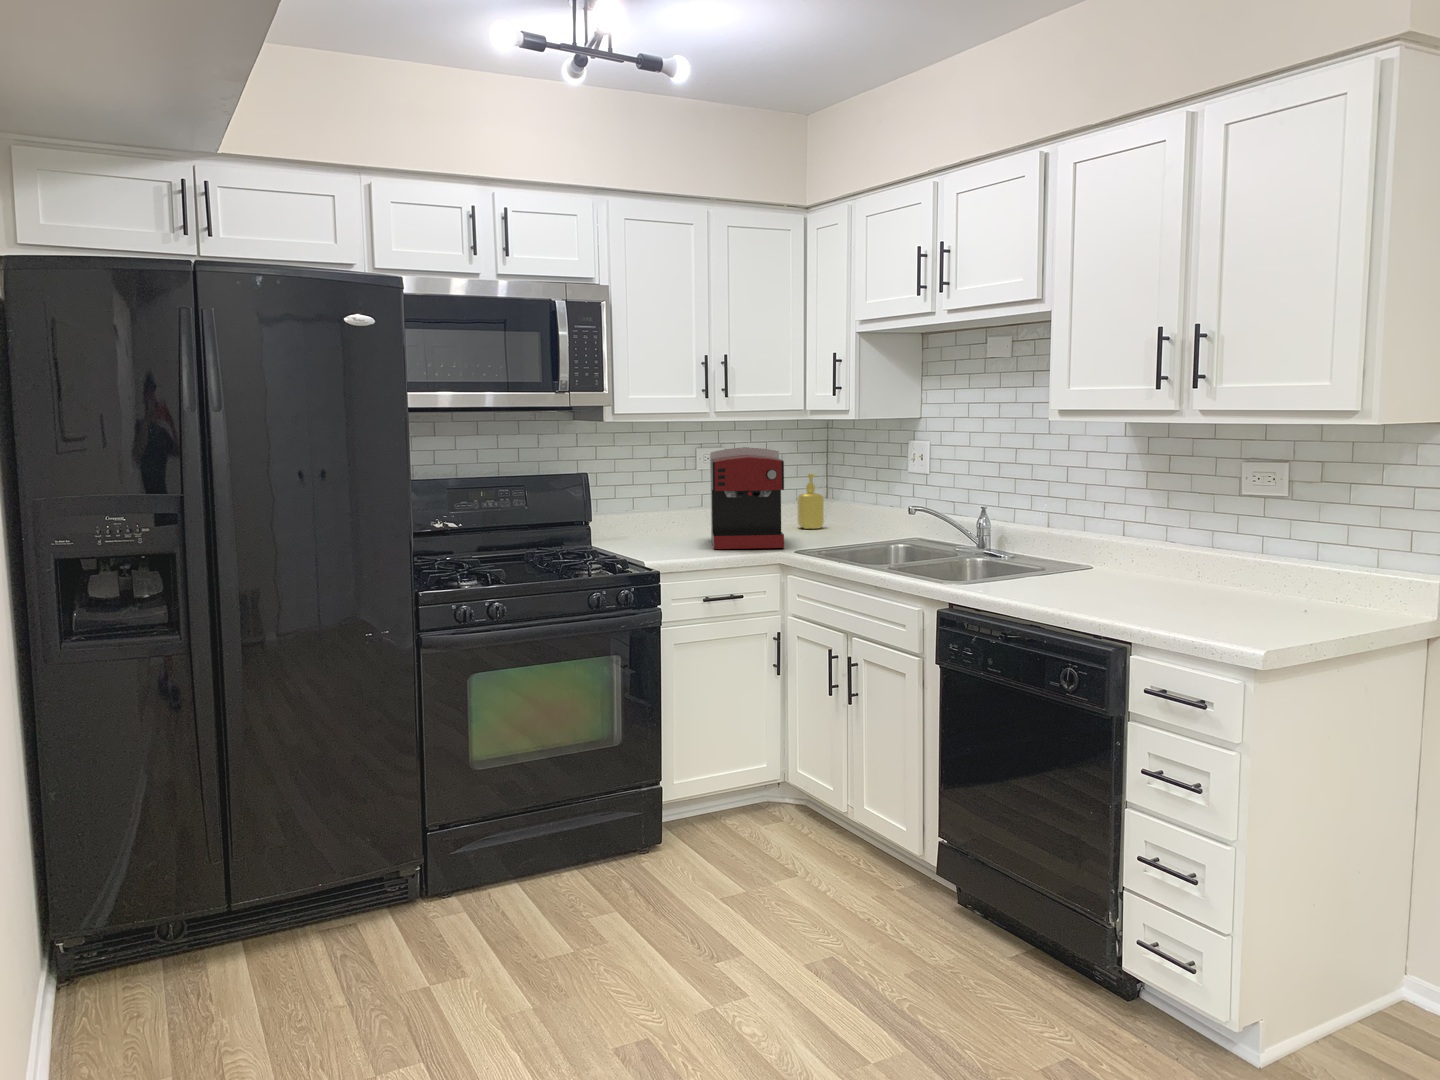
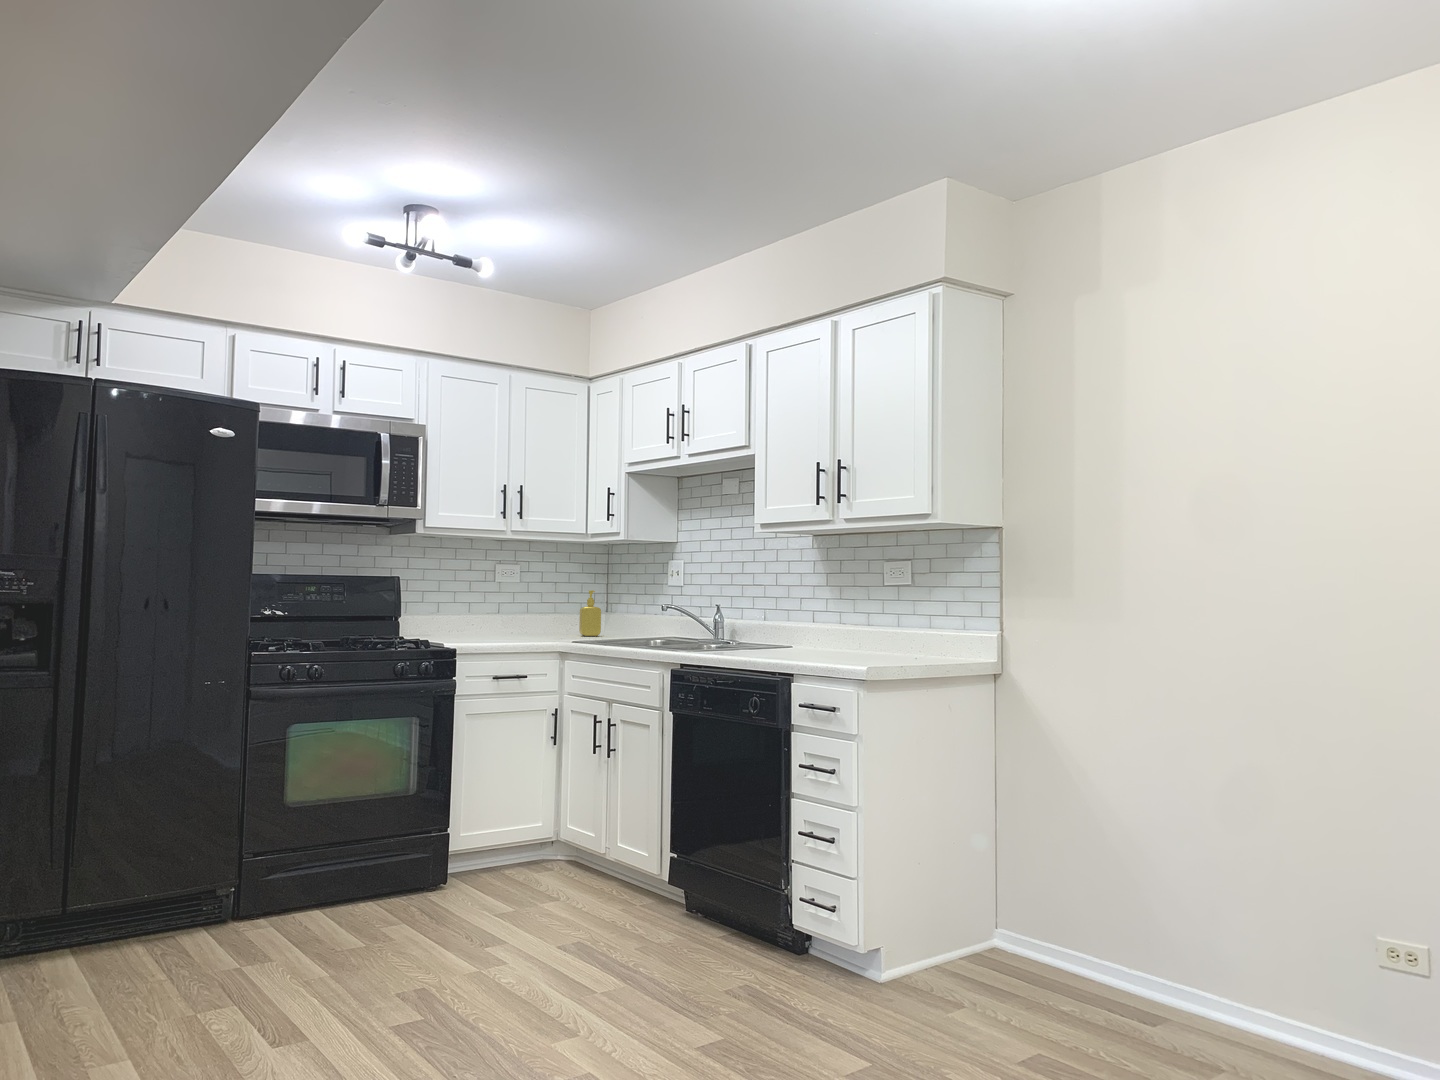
coffee maker: present [710,447,784,549] -> none [504,562,564,642]

